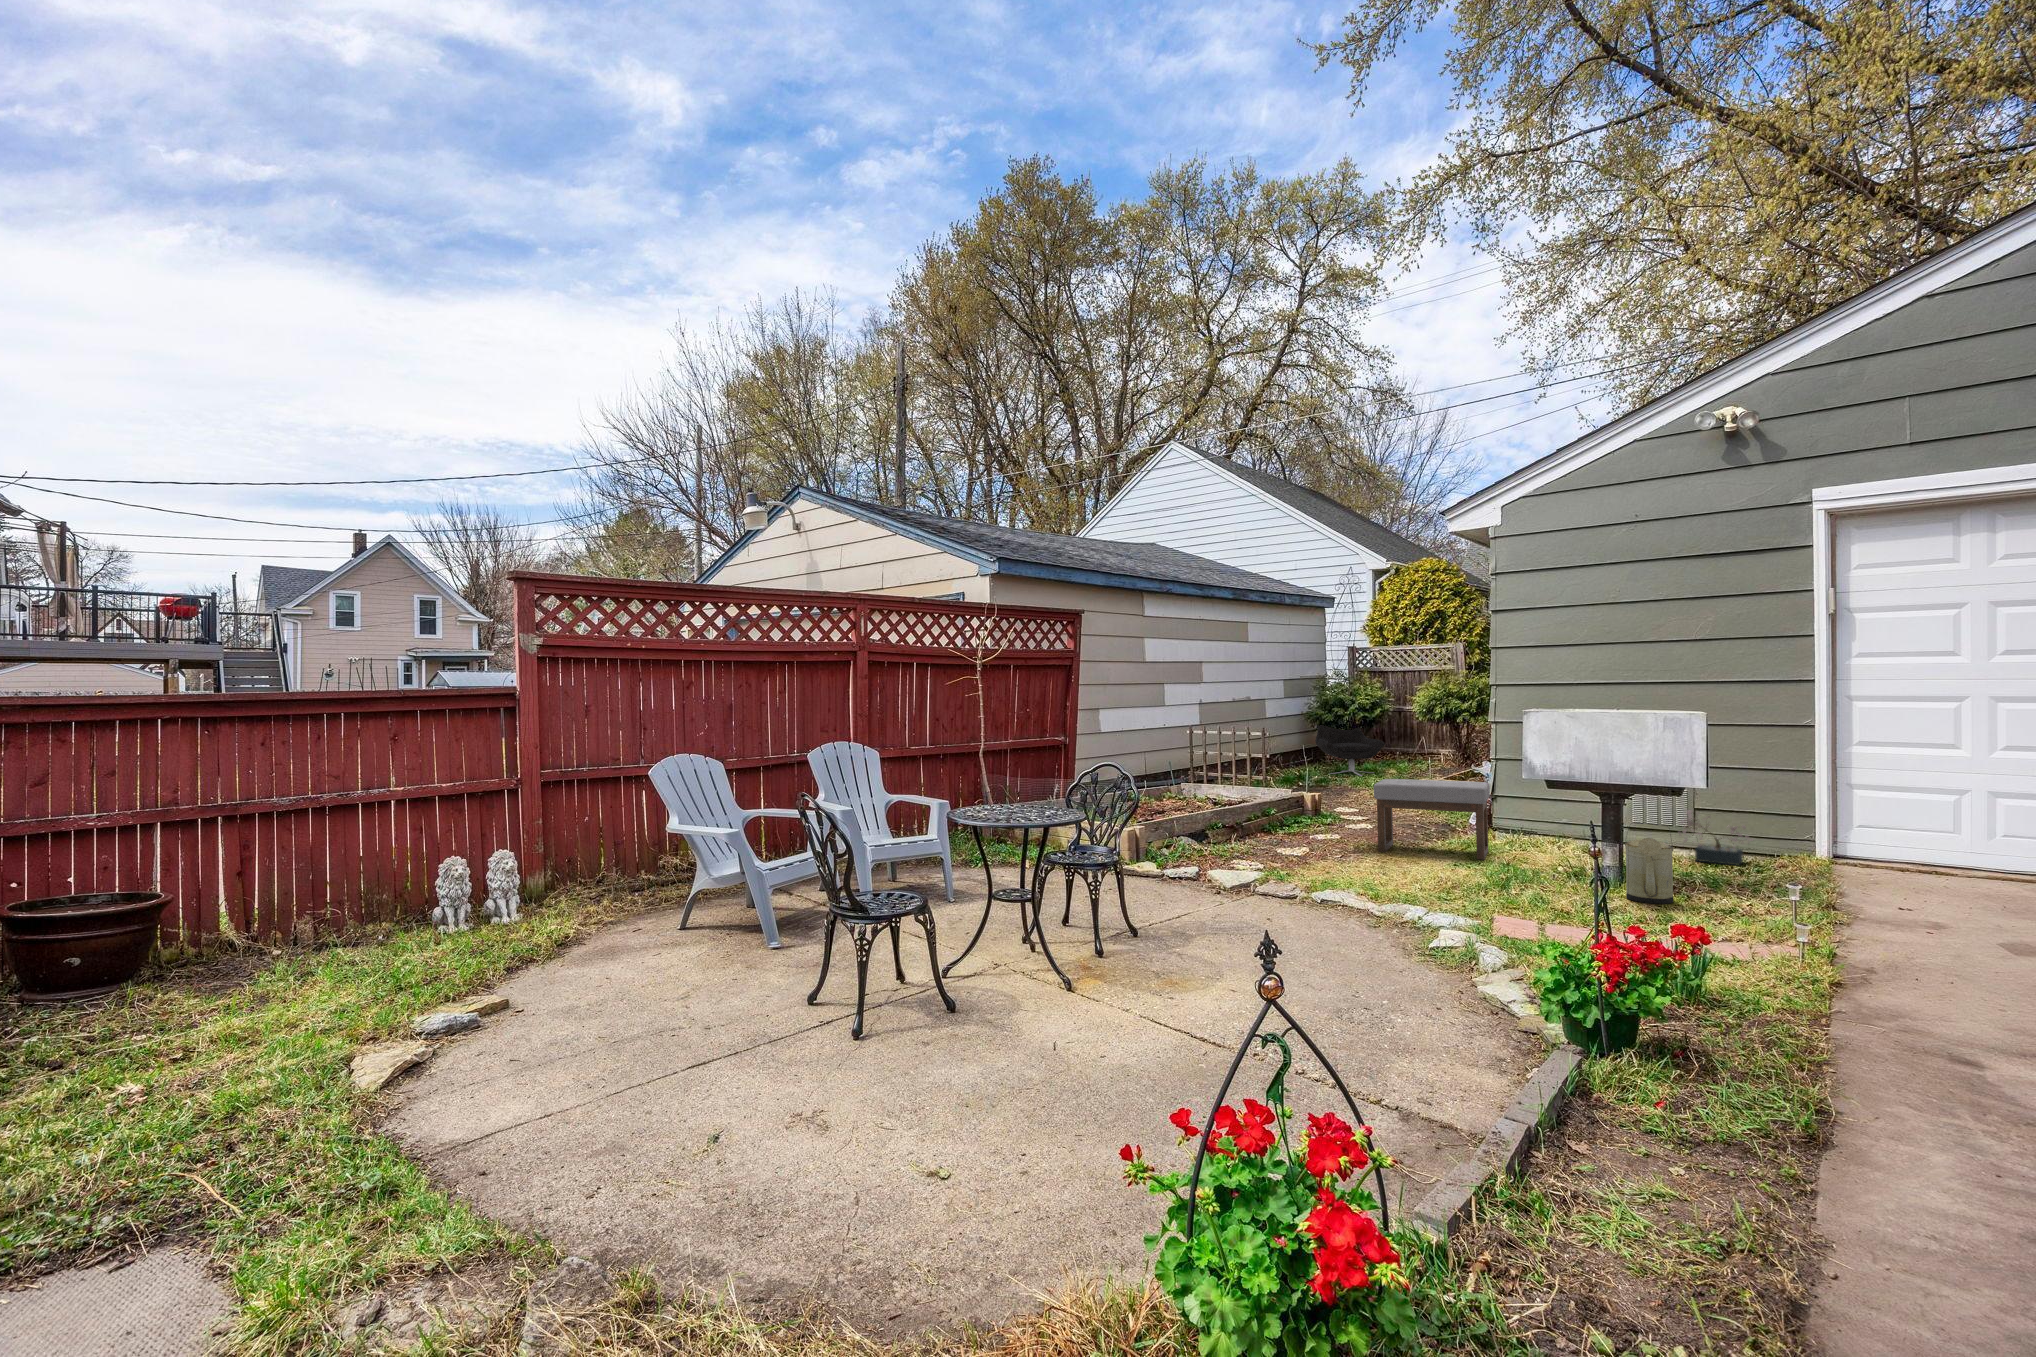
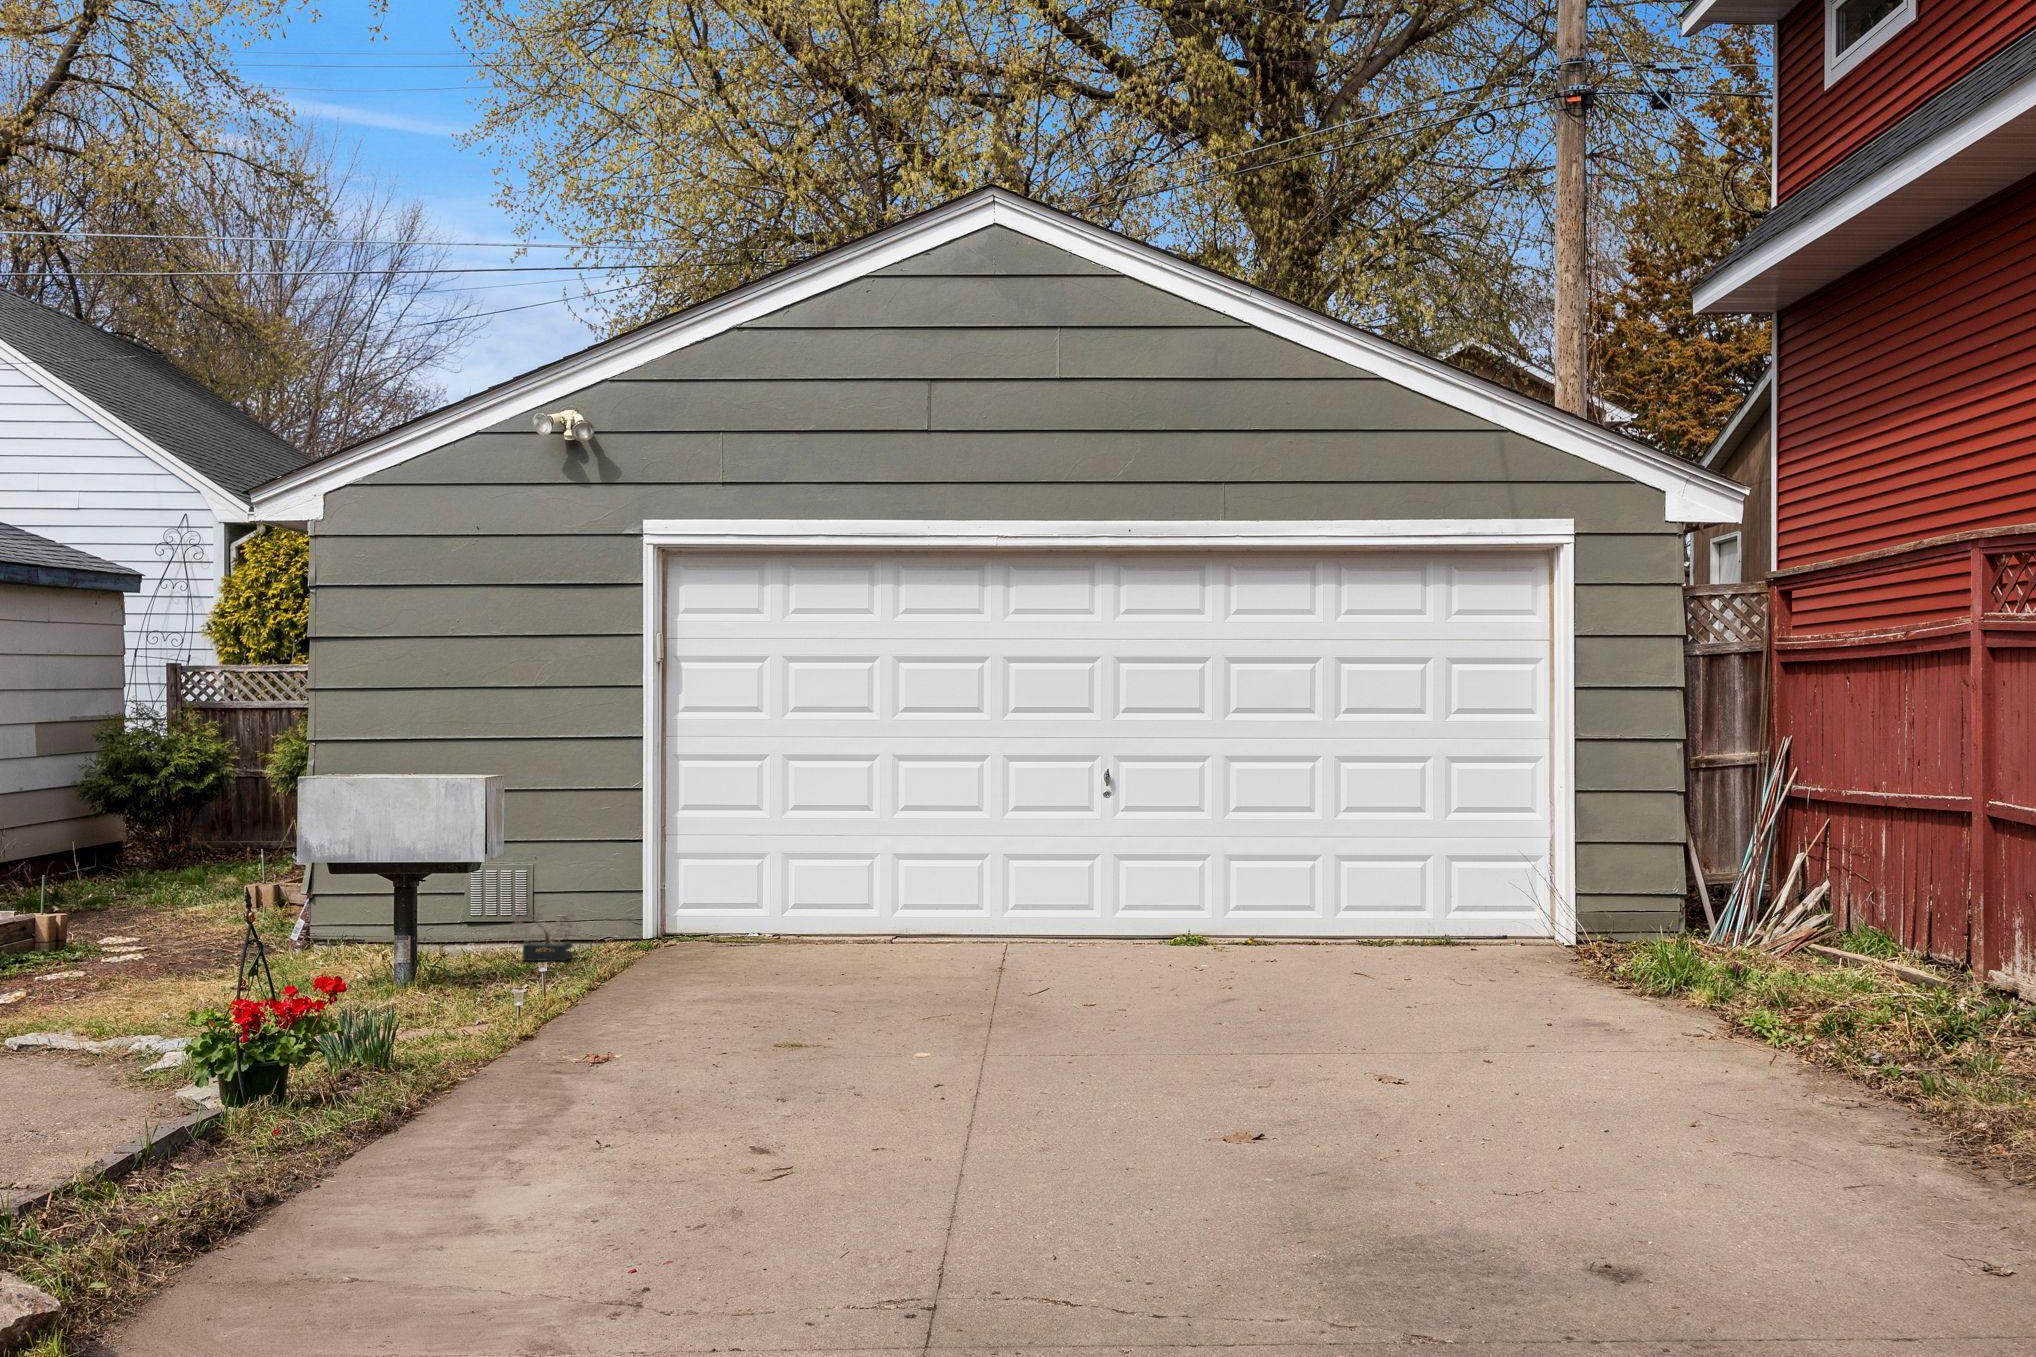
lounge chair: present [1315,725,1385,776] -> none [103,797,226,891]
ottoman: present [1374,779,1490,860] -> none [132,878,298,986]
watering can: present [1625,823,1673,904] -> none [401,910,449,1002]

